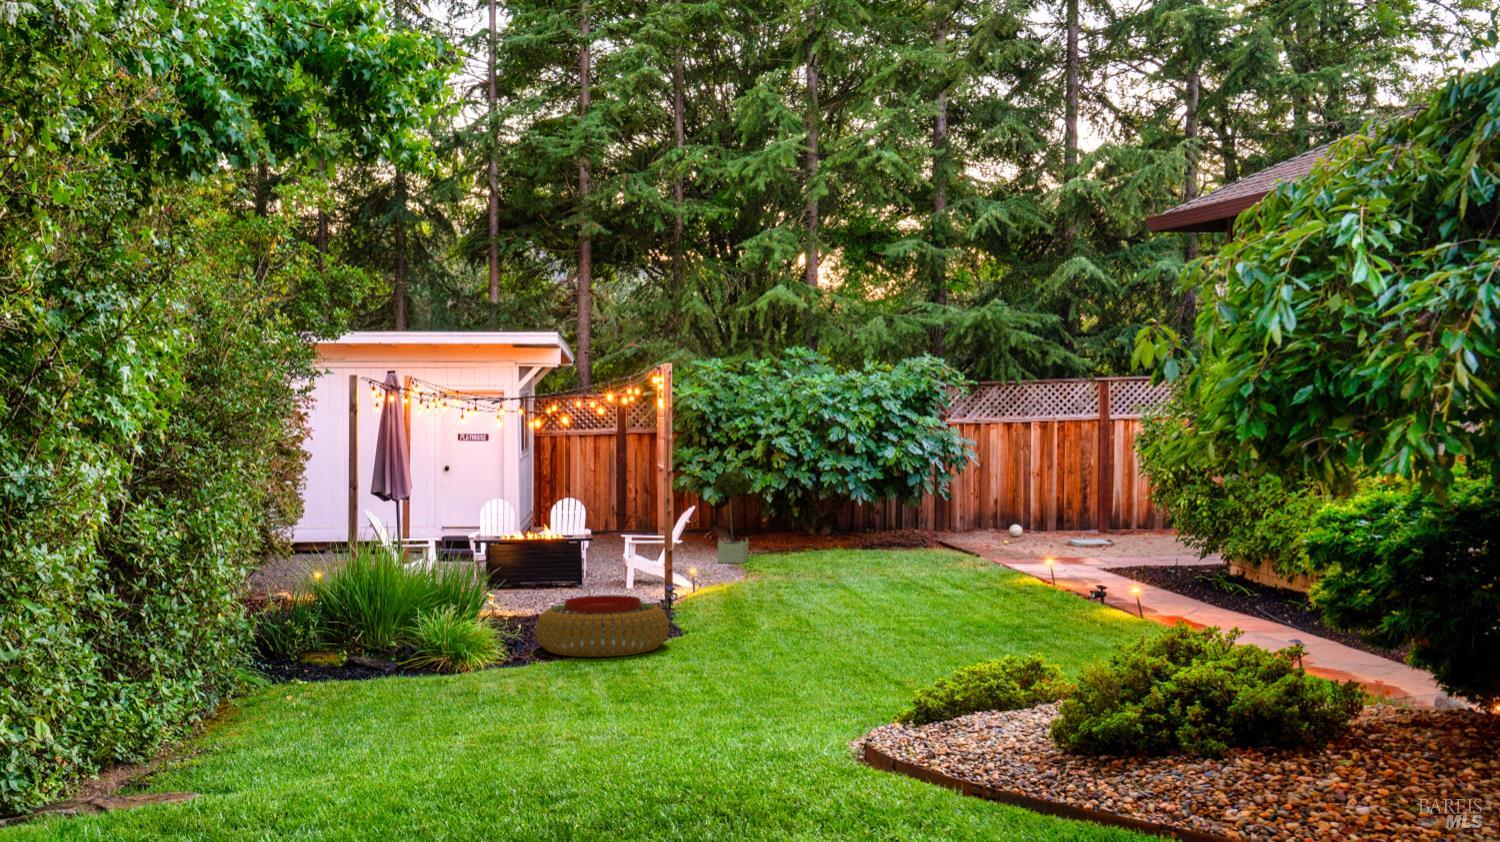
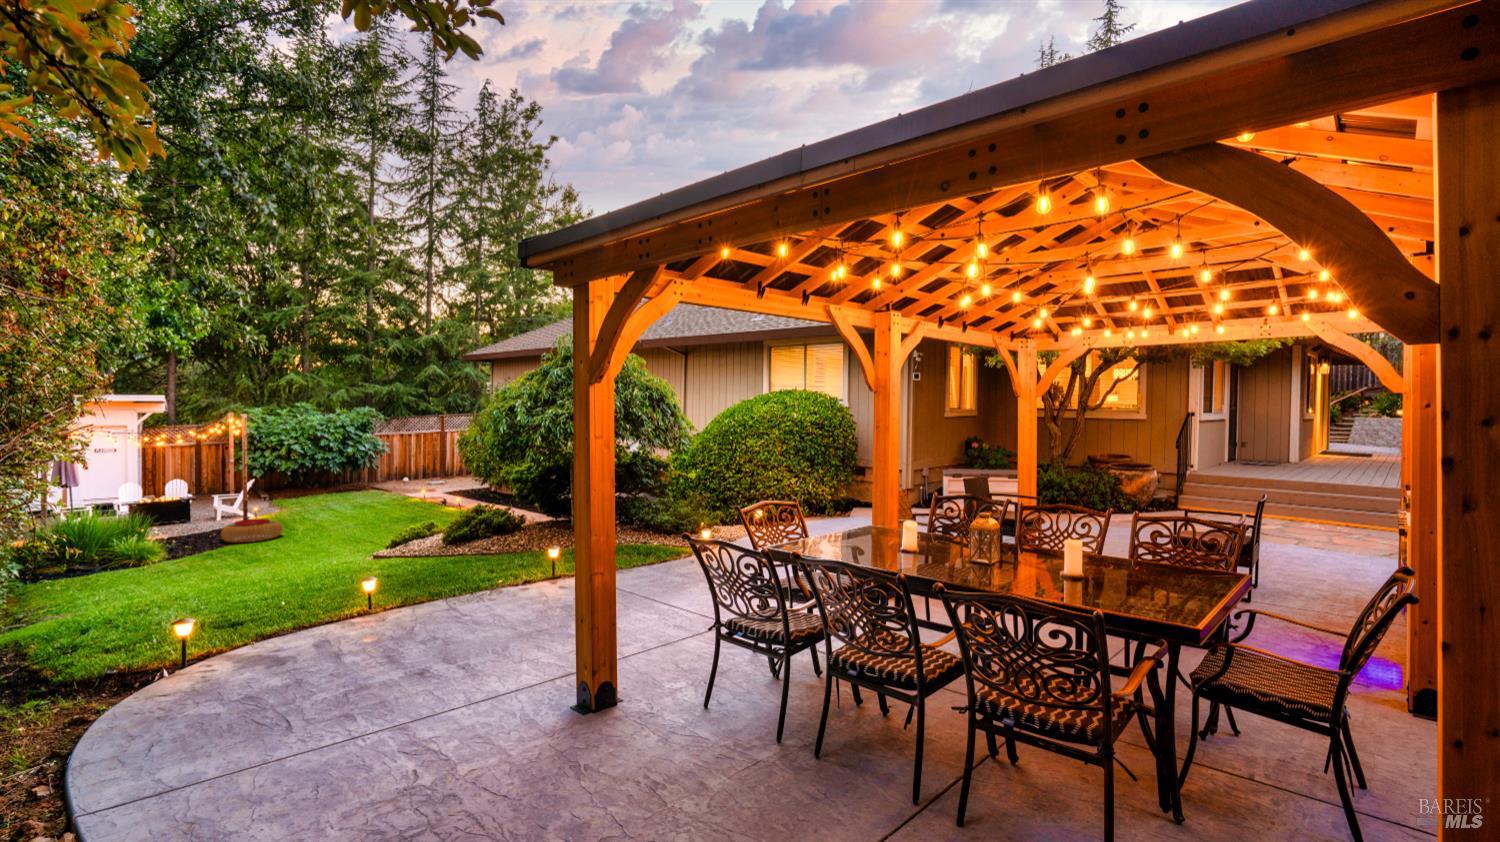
potted tree: present [714,470,752,563] -> none [257,459,279,502]

